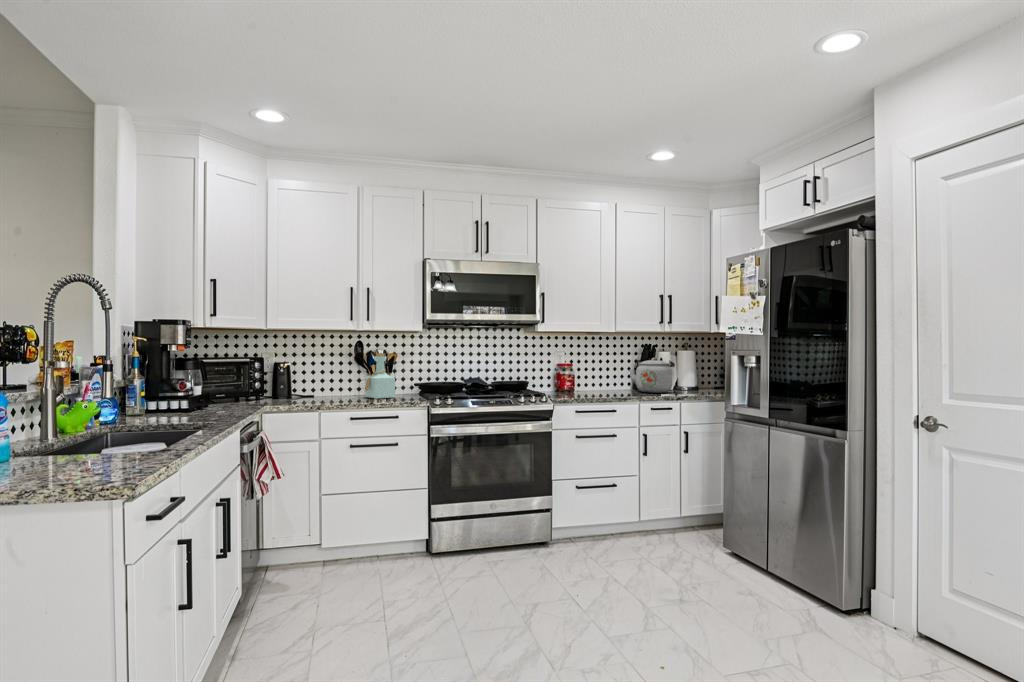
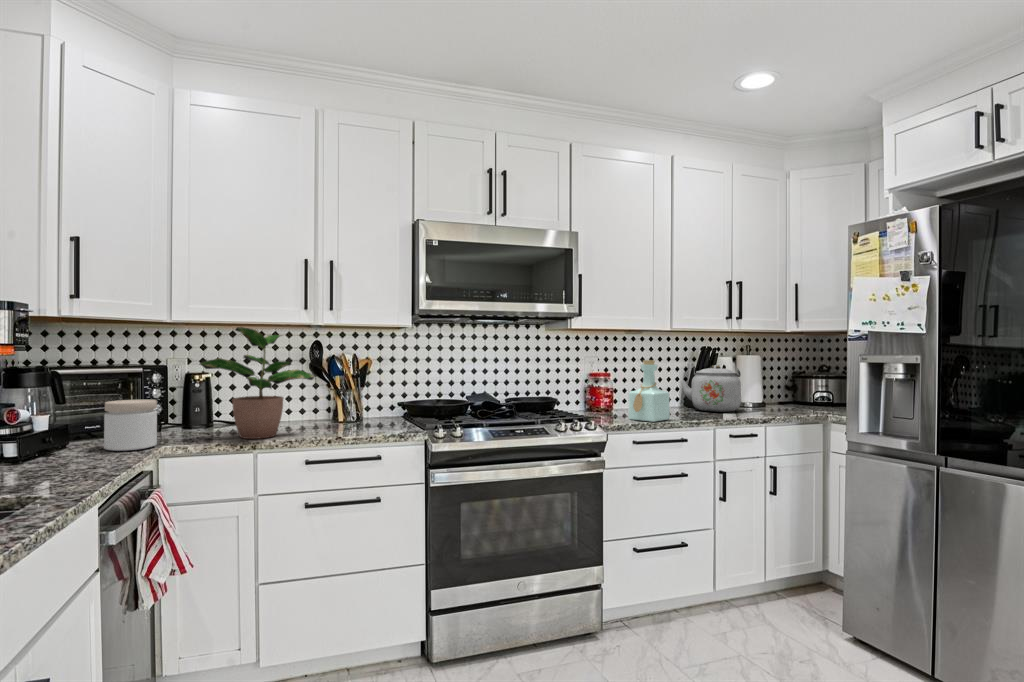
potted plant: none [286,333,358,404] -> present [200,327,315,439]
bottle: present [365,353,395,399] -> present [629,360,670,422]
jar: none [234,378,263,408] -> present [104,399,157,451]

